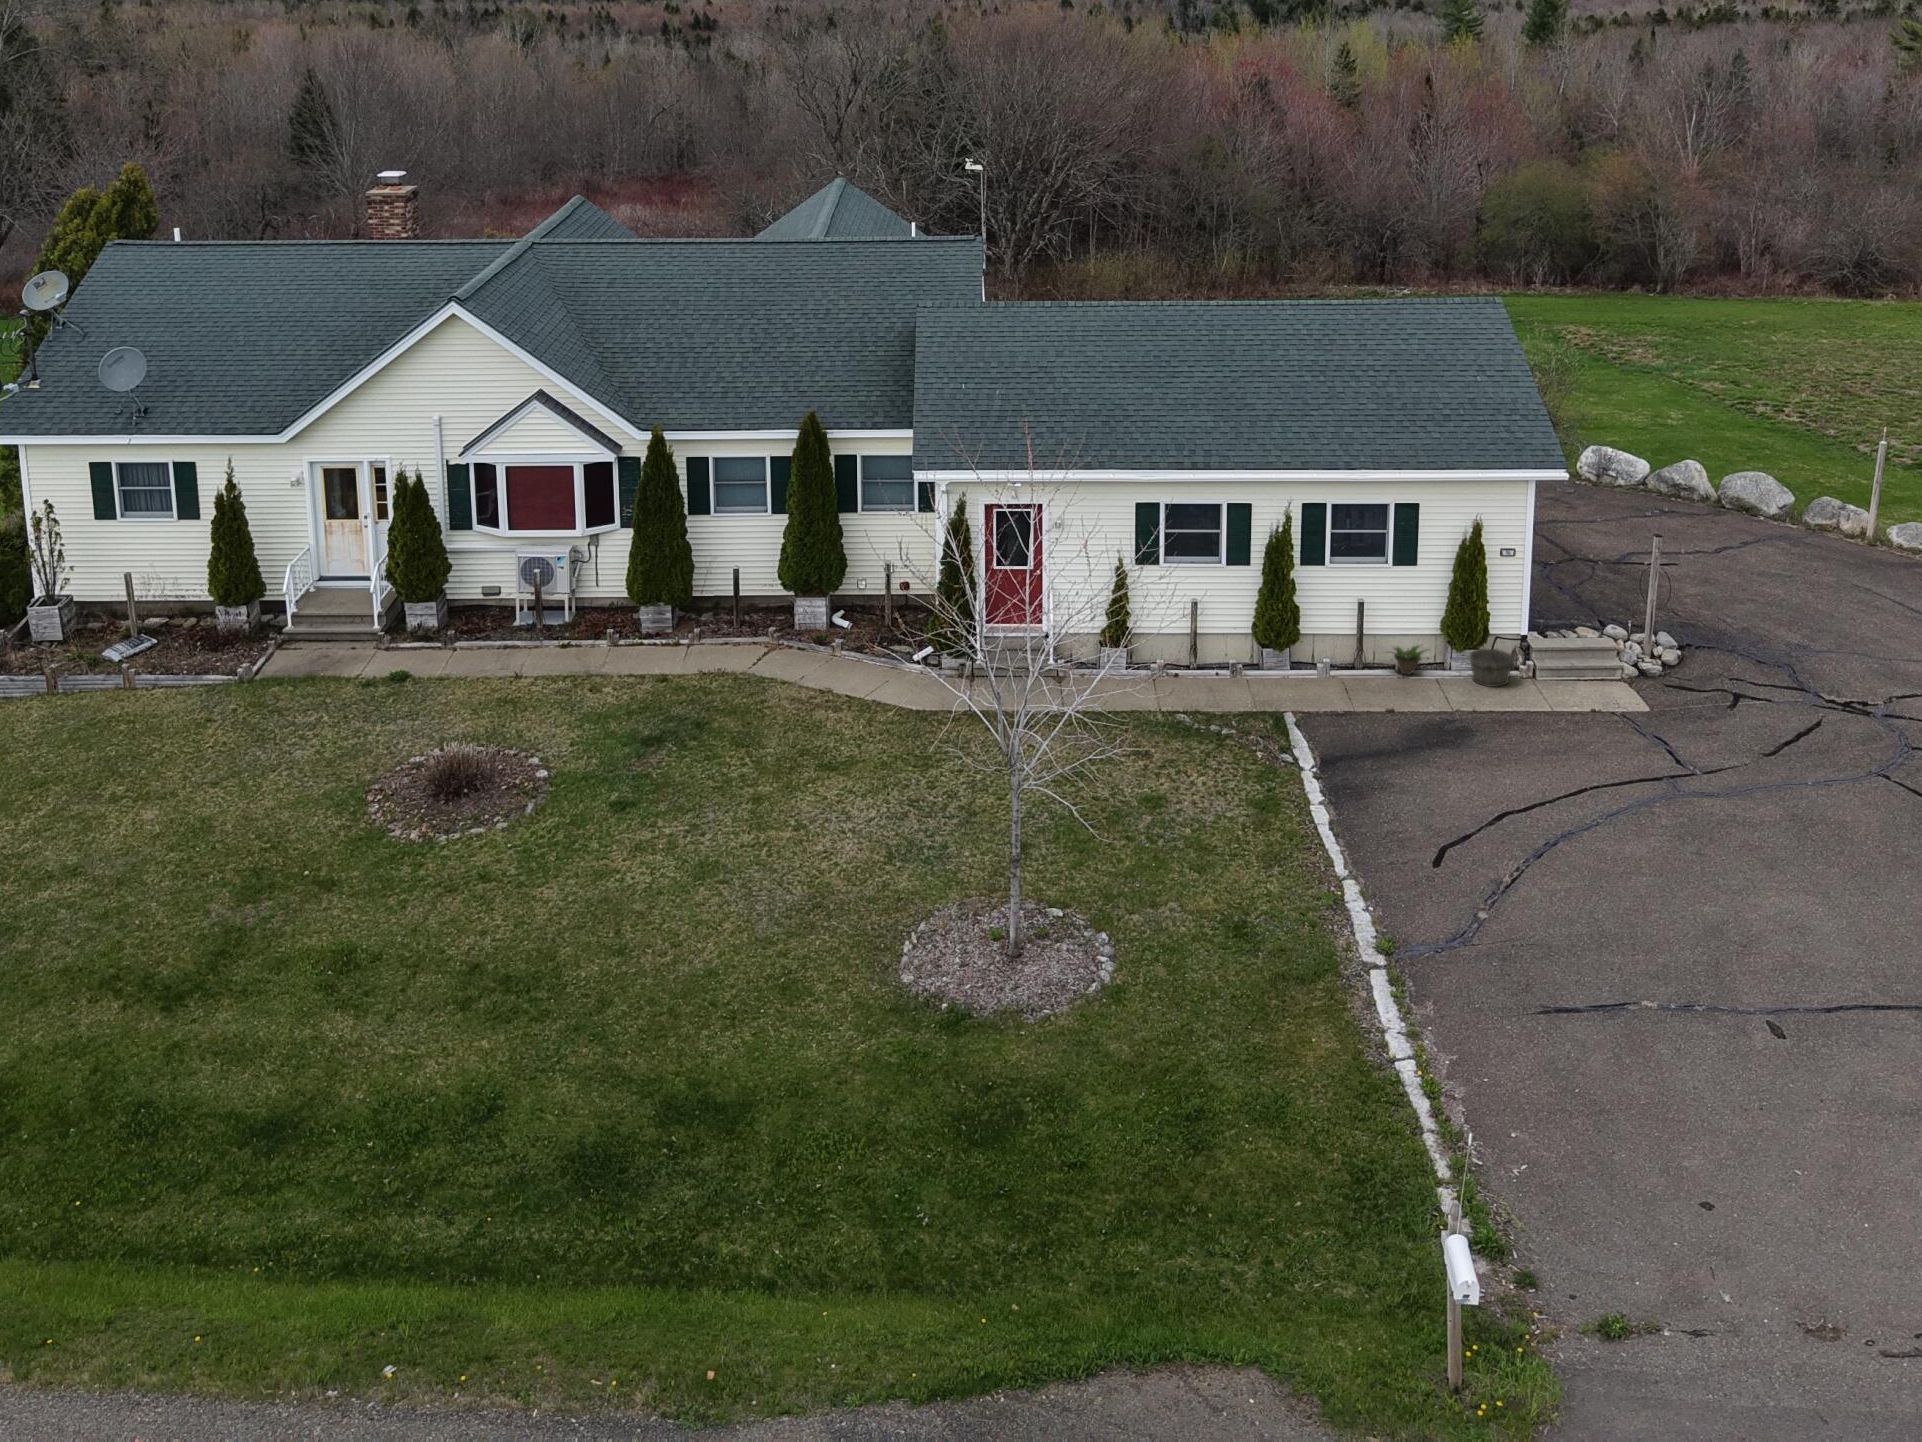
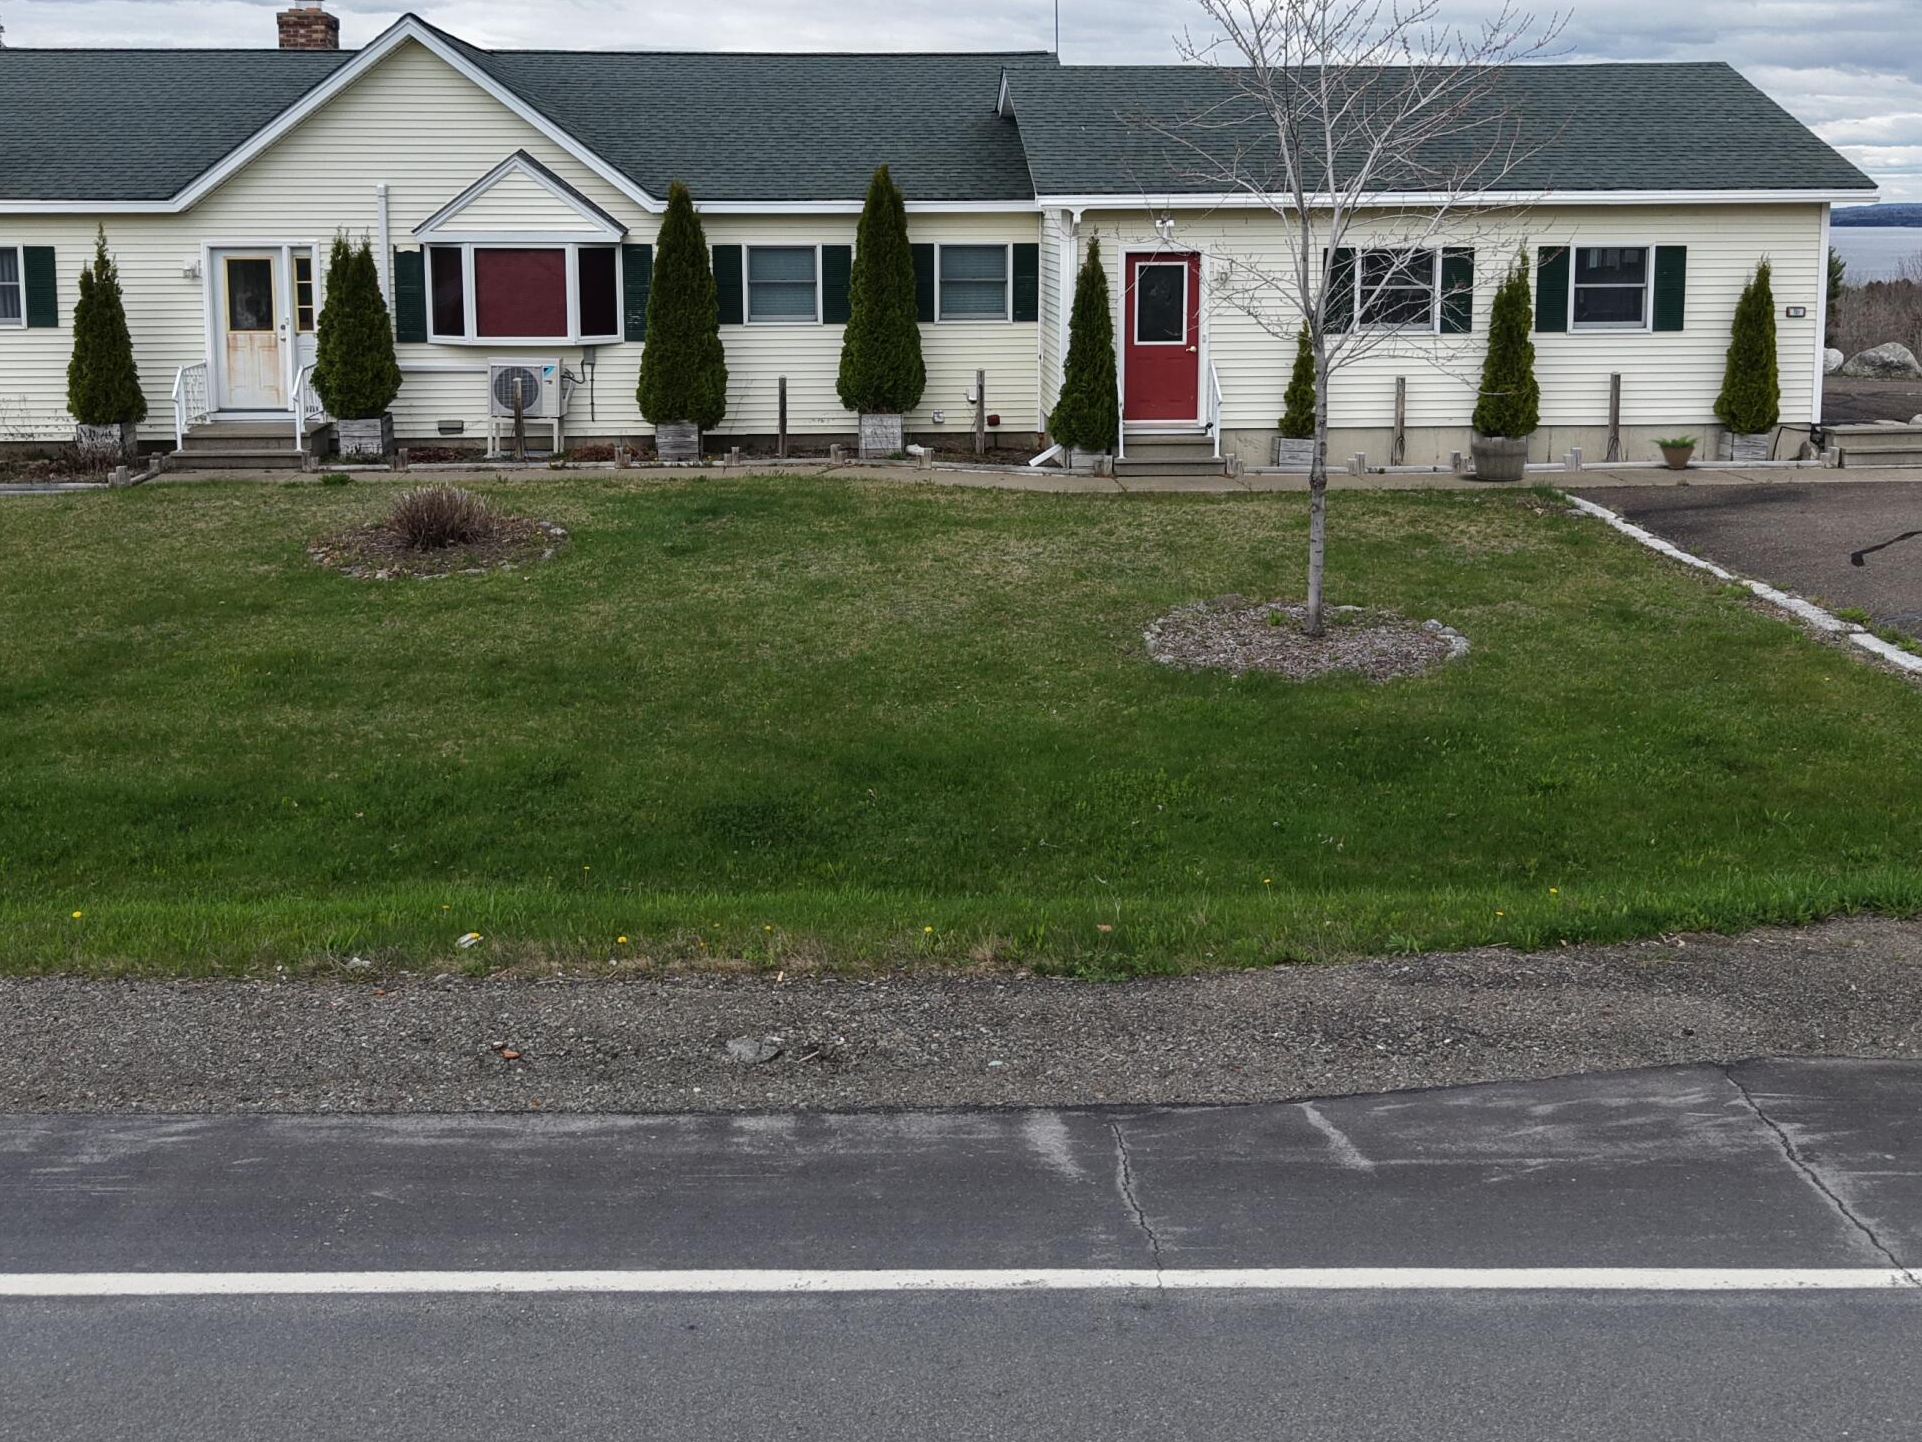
wooden bucket: present [1470,648,1514,687] -> present [1471,435,1528,481]

